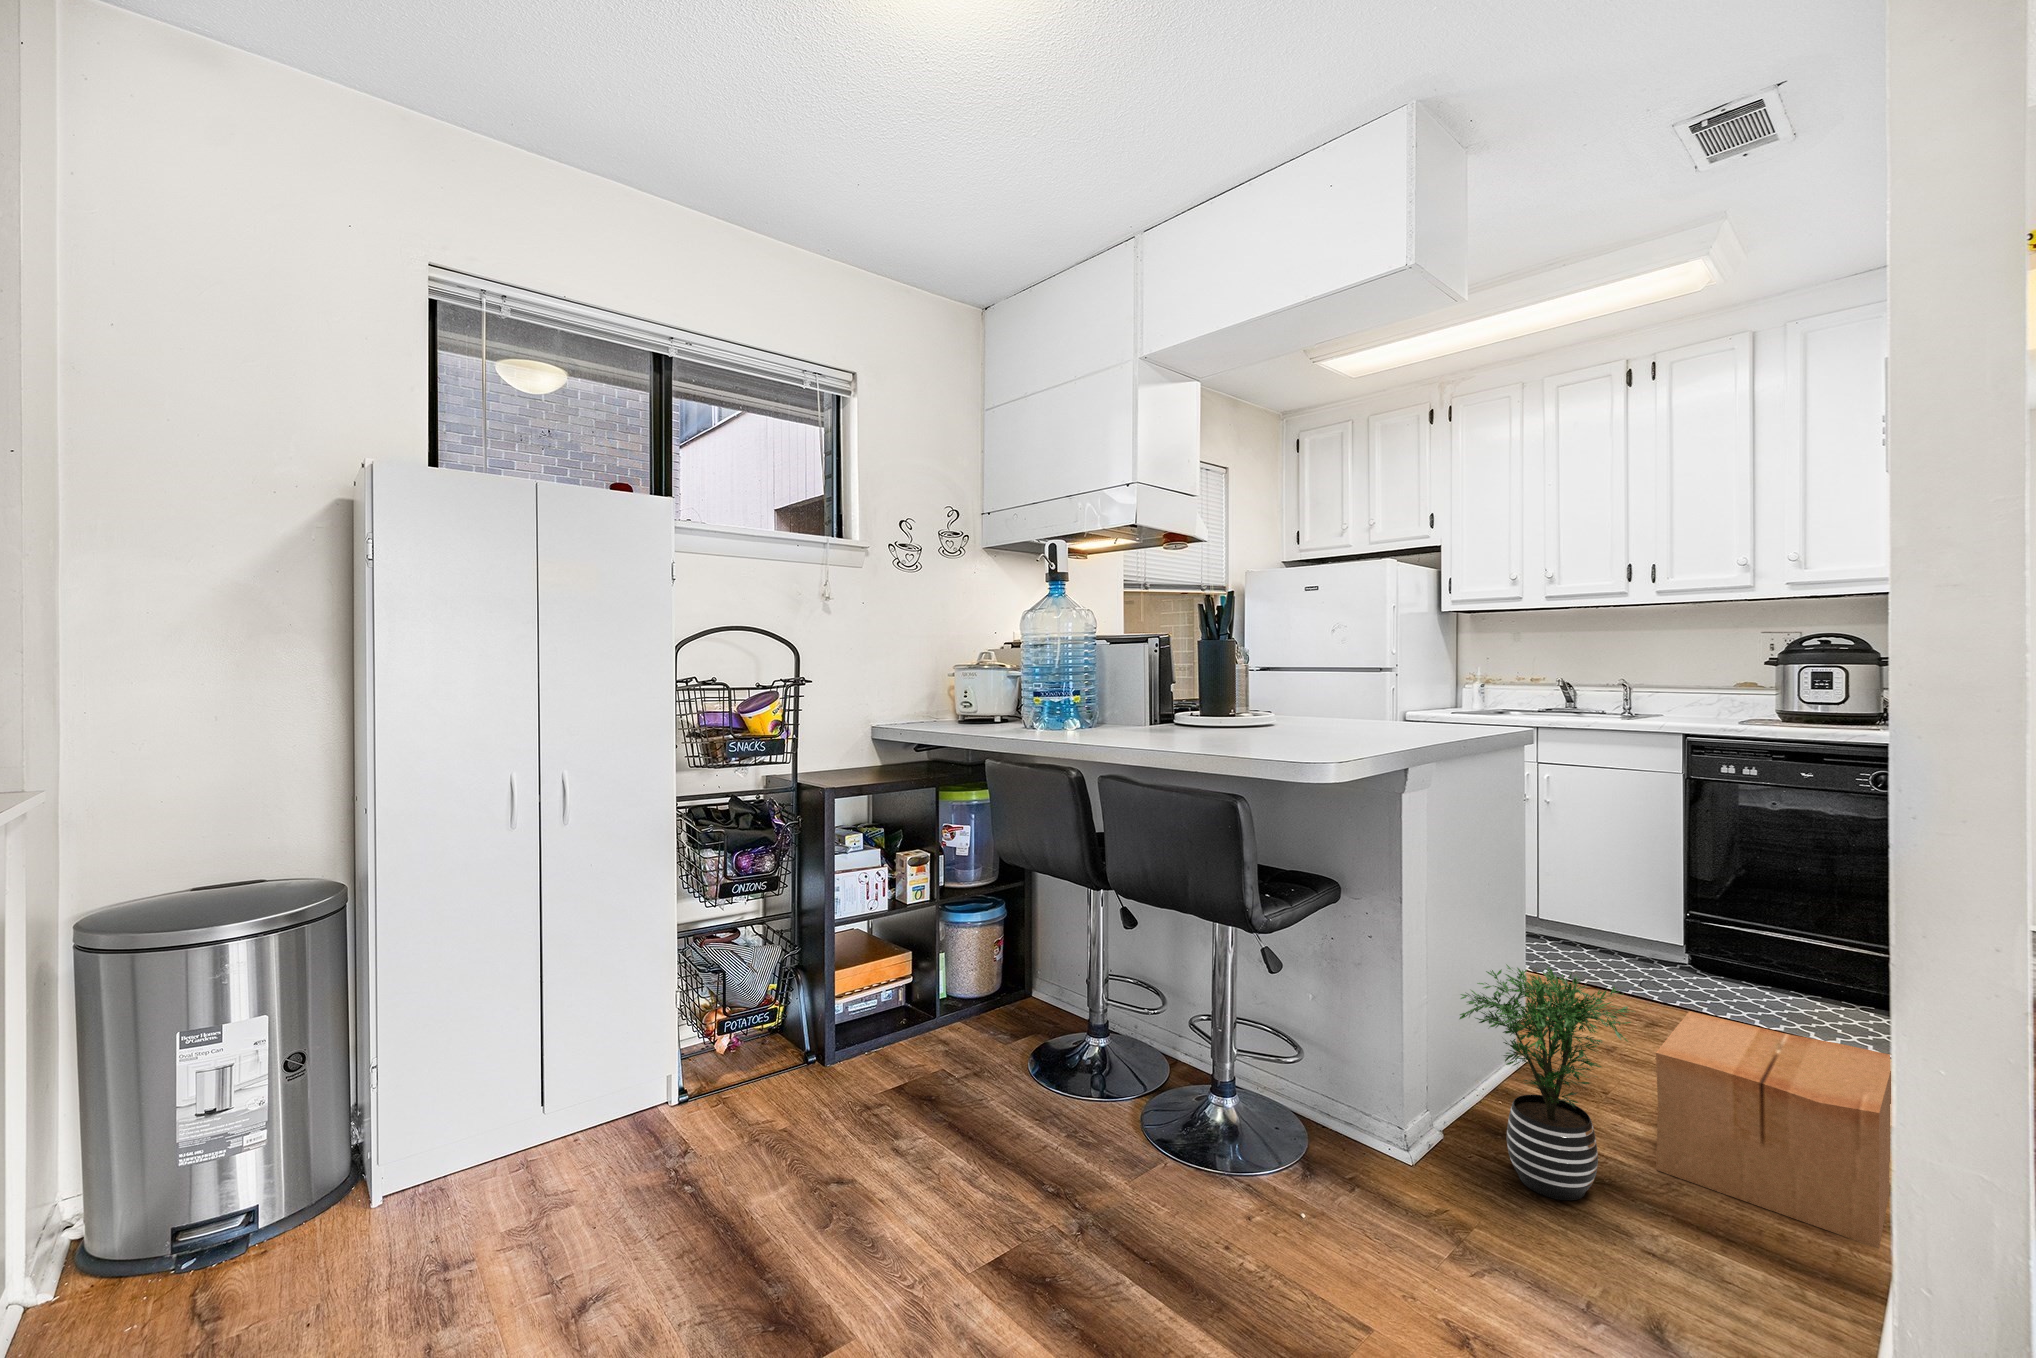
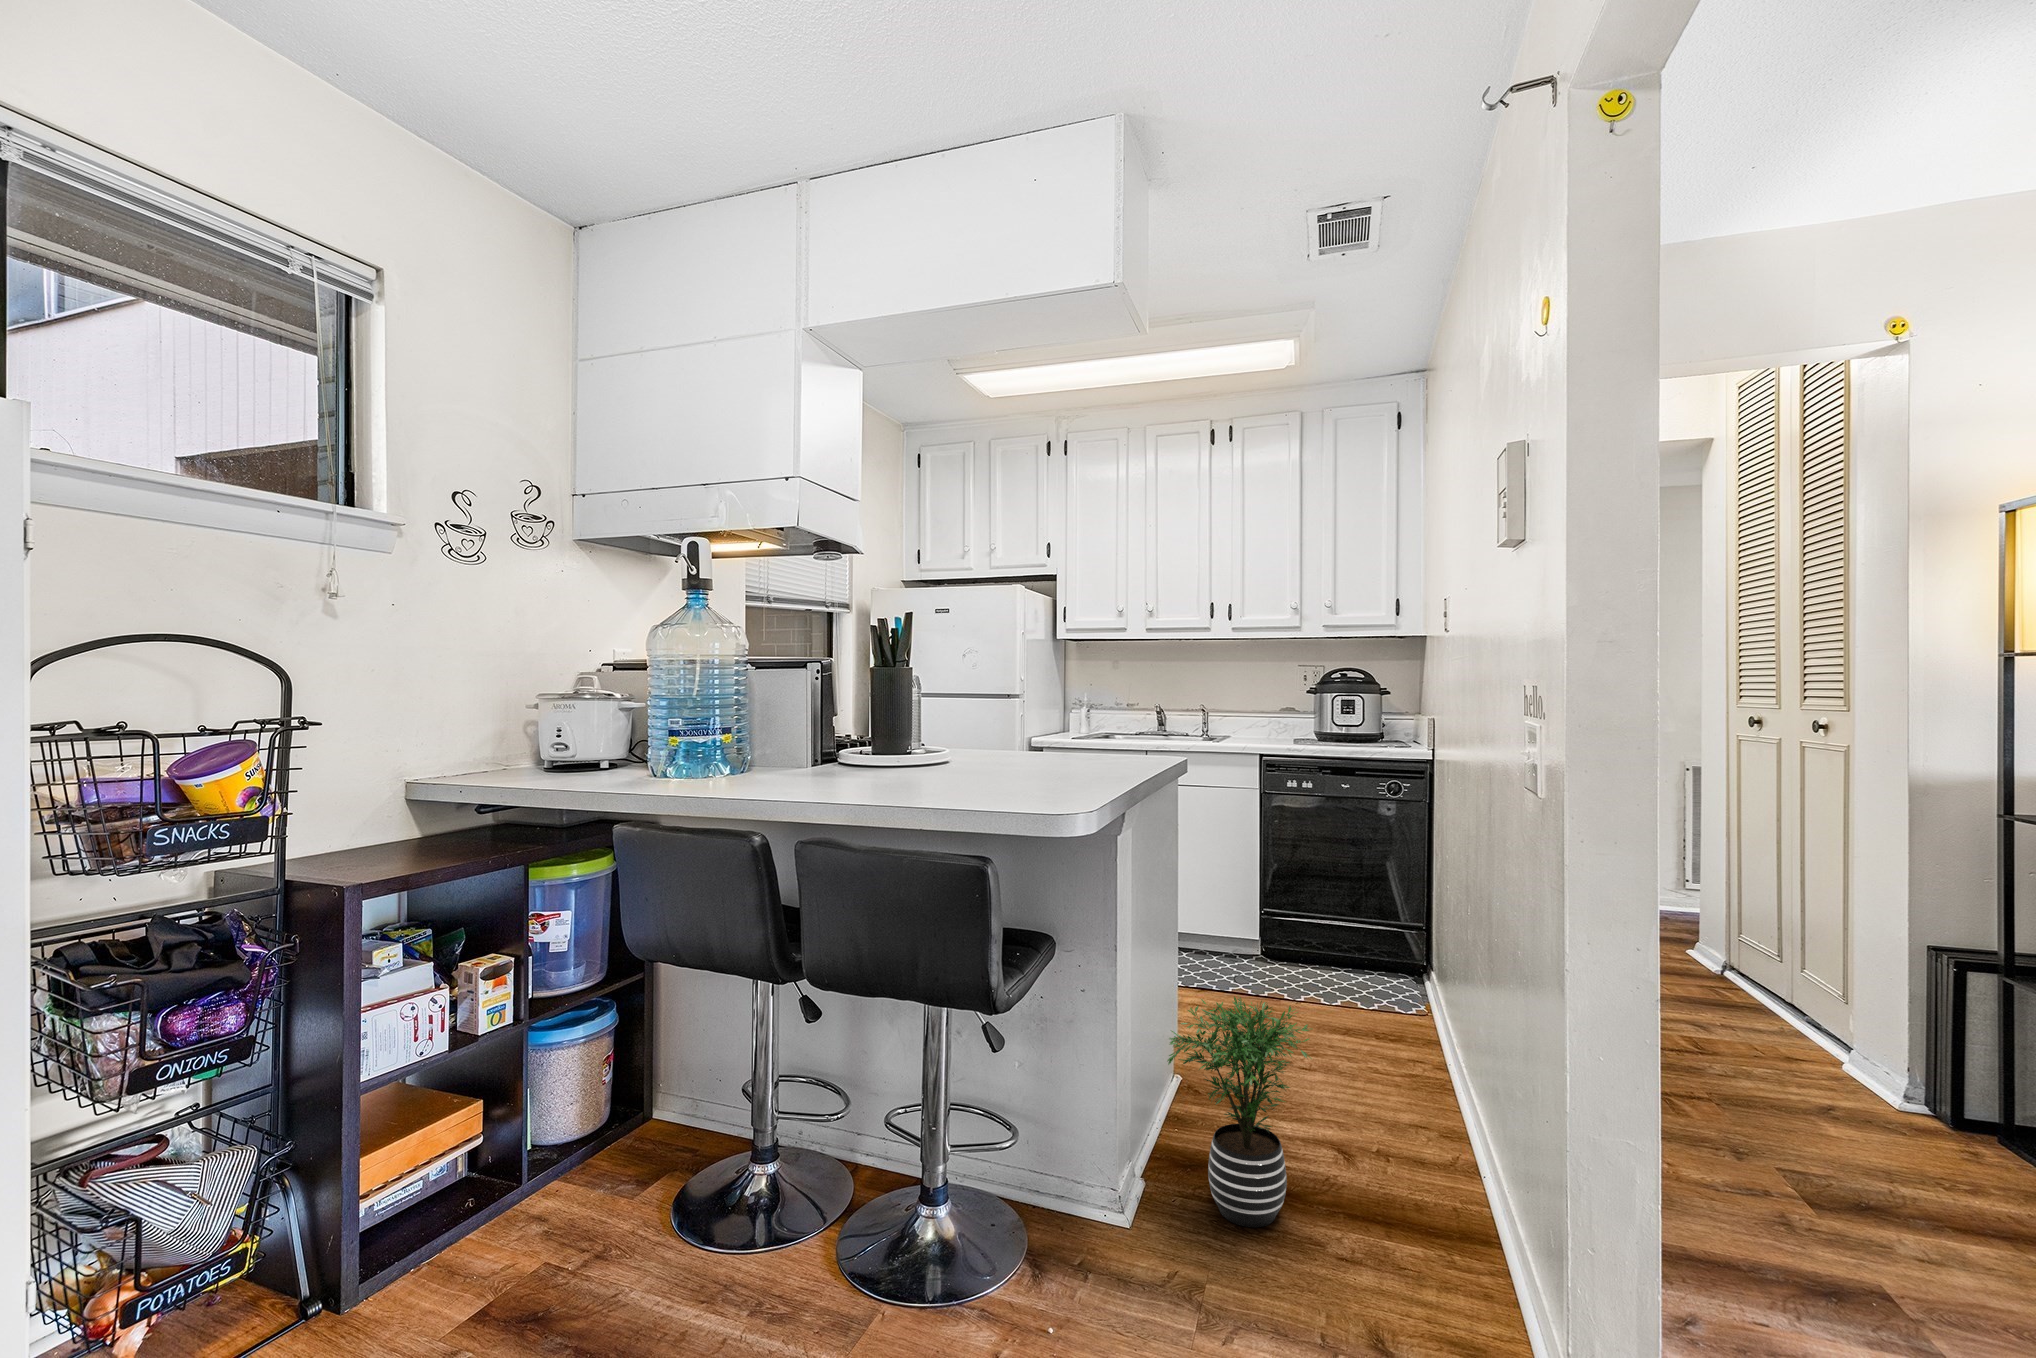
cardboard box: present [1656,1011,1891,1248] -> none [1315,1011,1479,1198]

